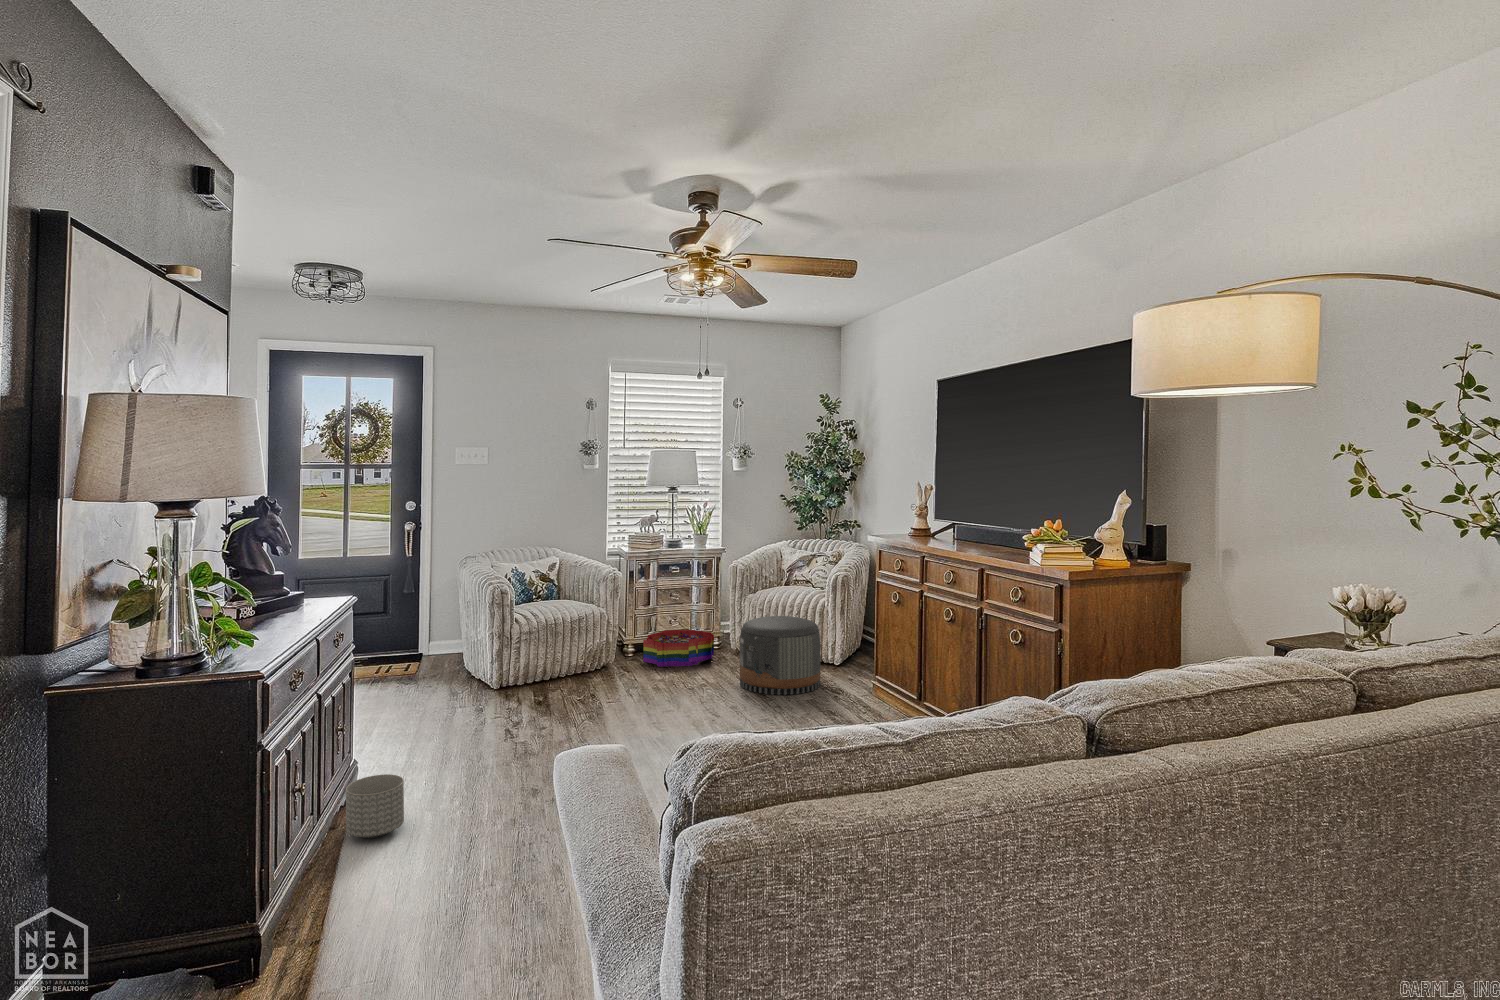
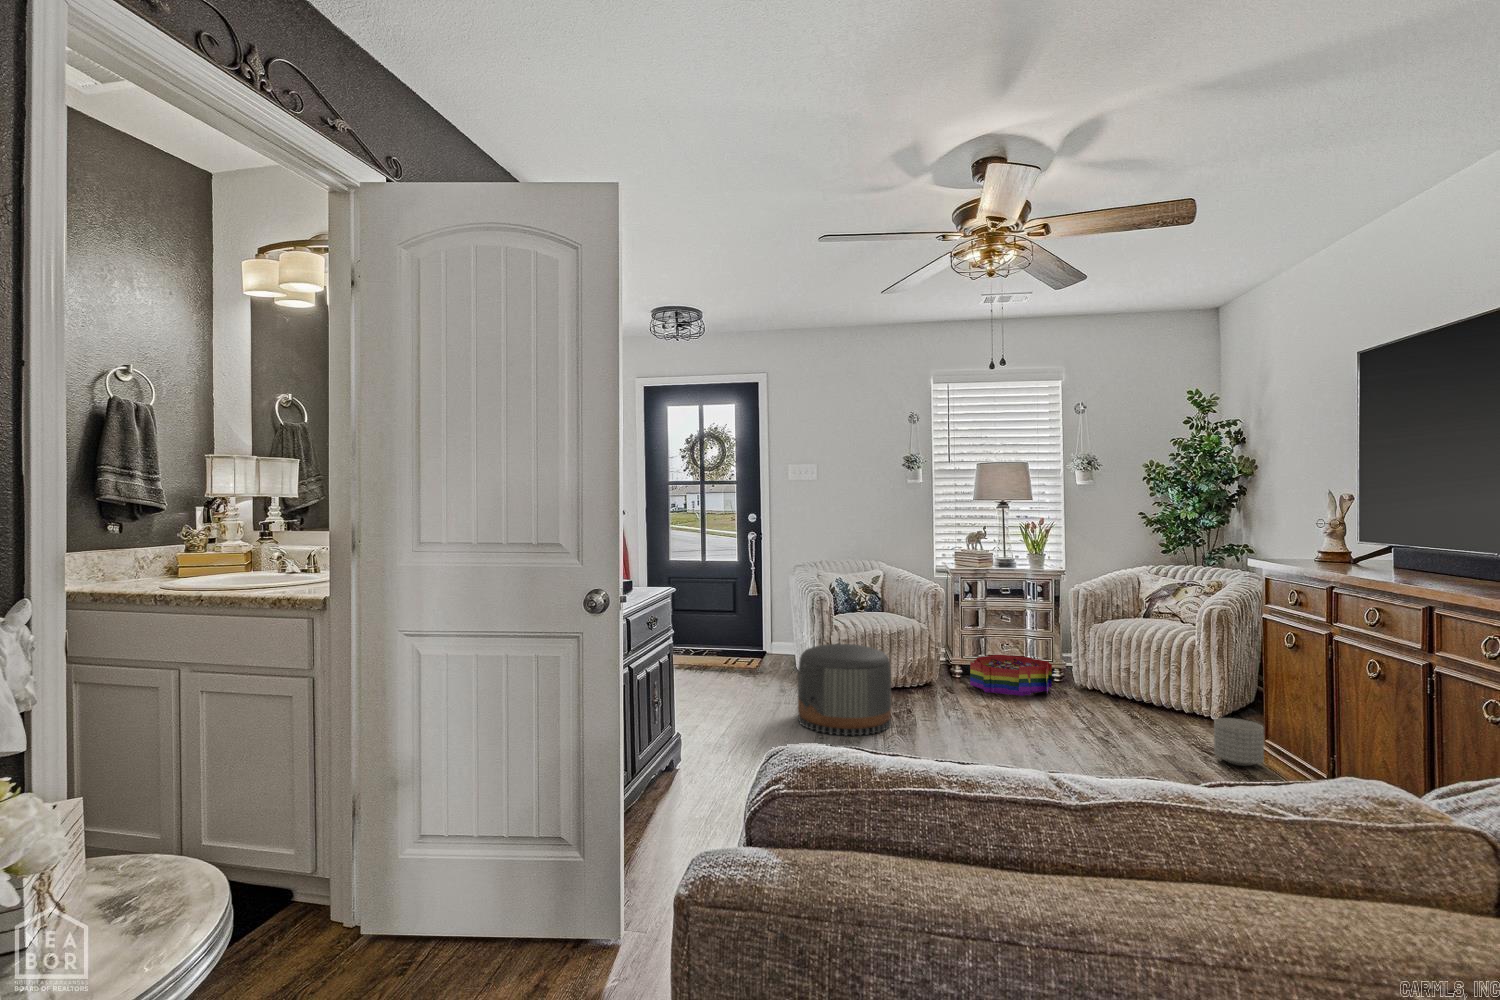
pouf: present [740,616,820,695] -> present [798,644,891,736]
planter: present [346,774,404,838] -> present [1214,718,1264,766]

